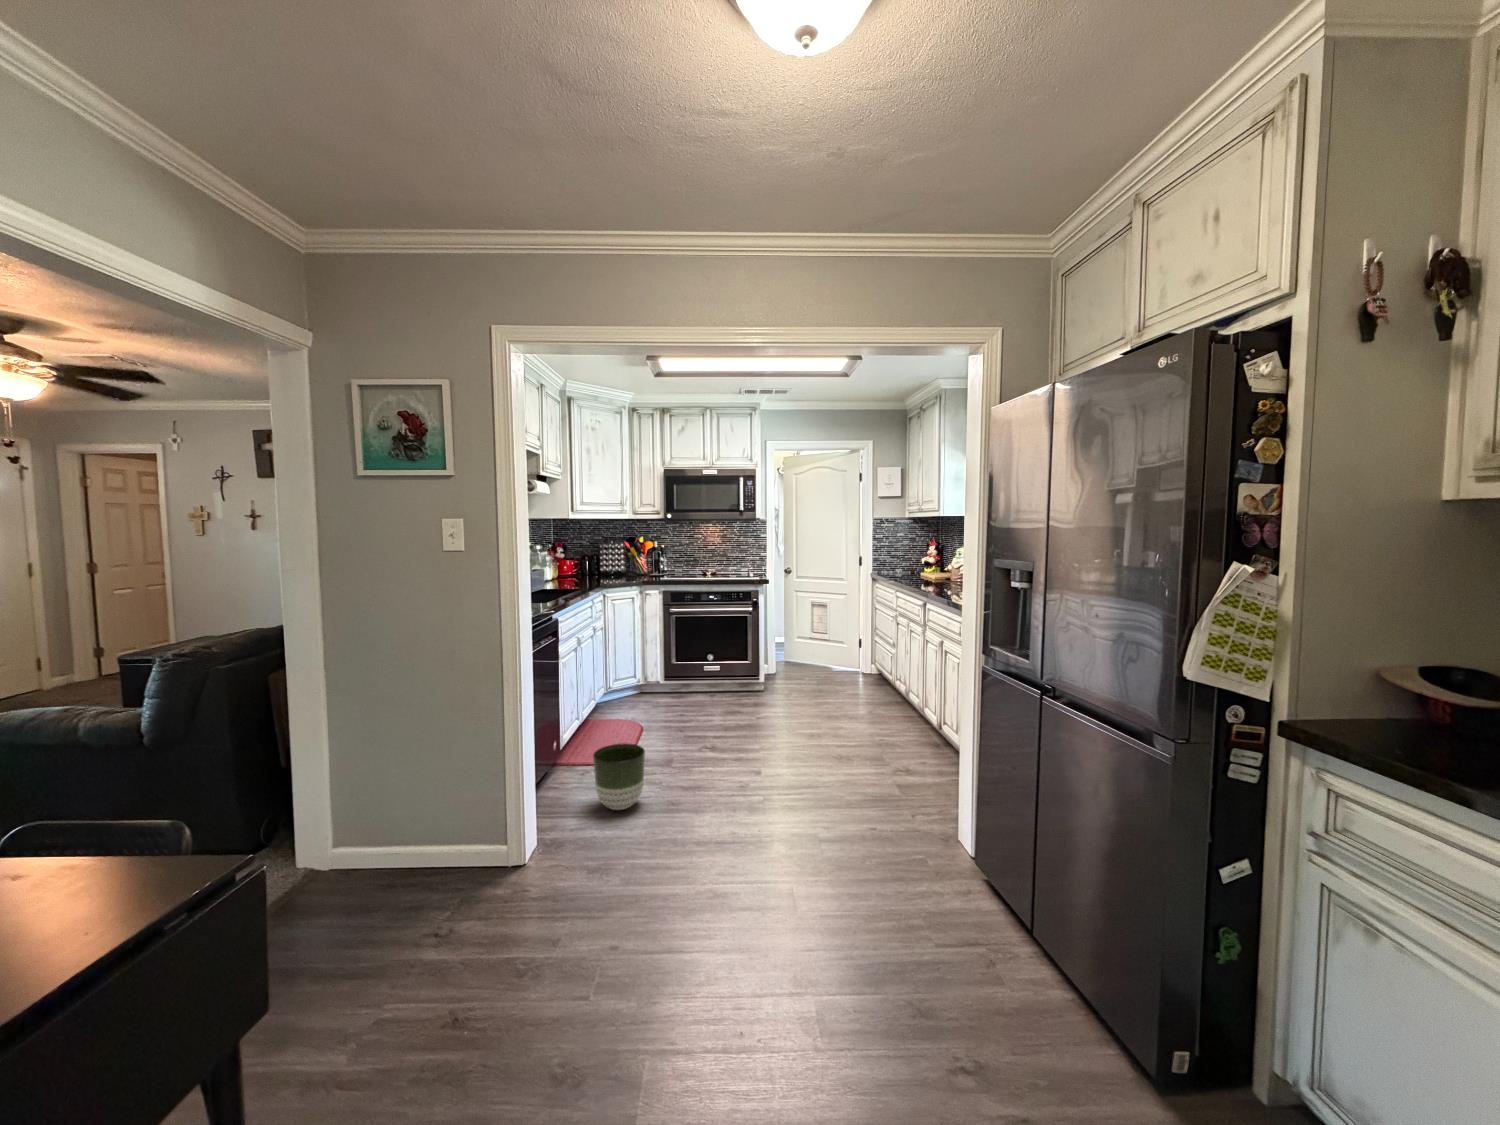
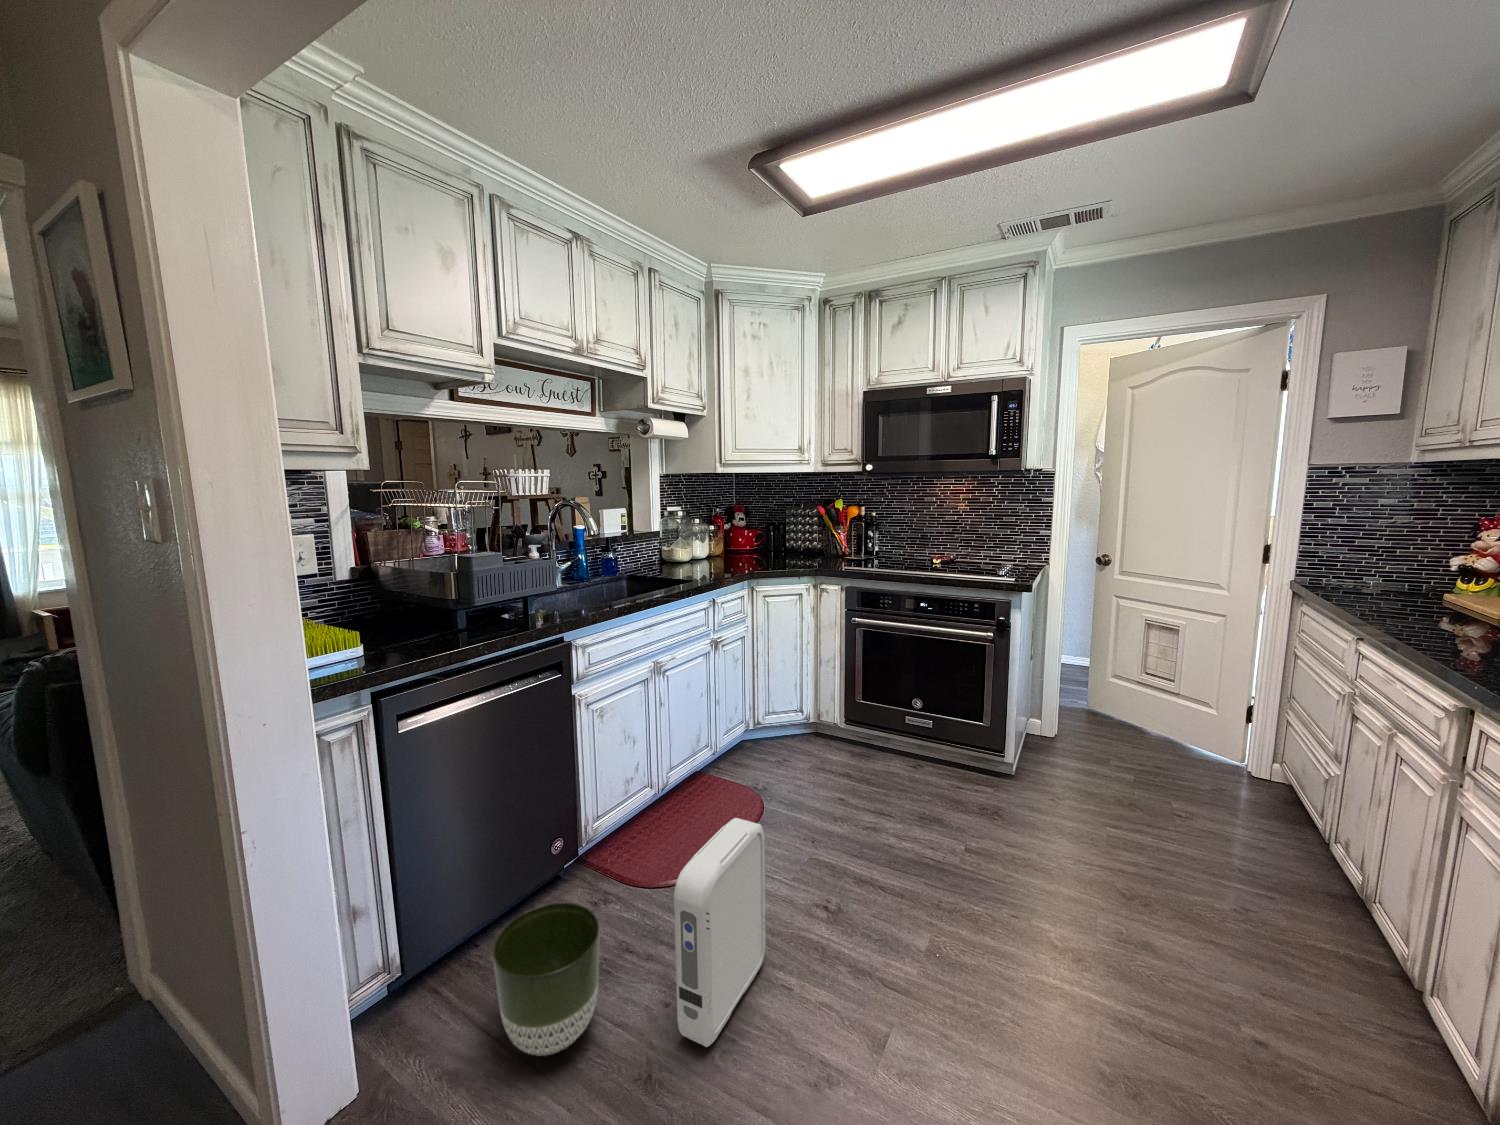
air purifier: none [679,692,698,789] -> present [674,818,765,1047]

